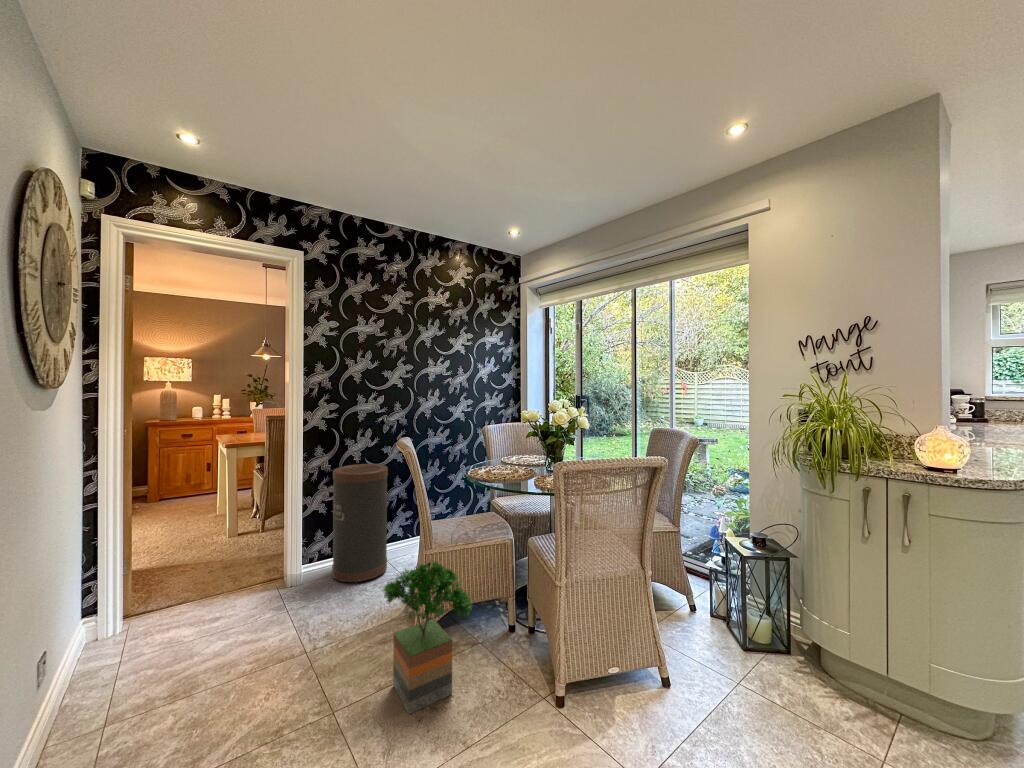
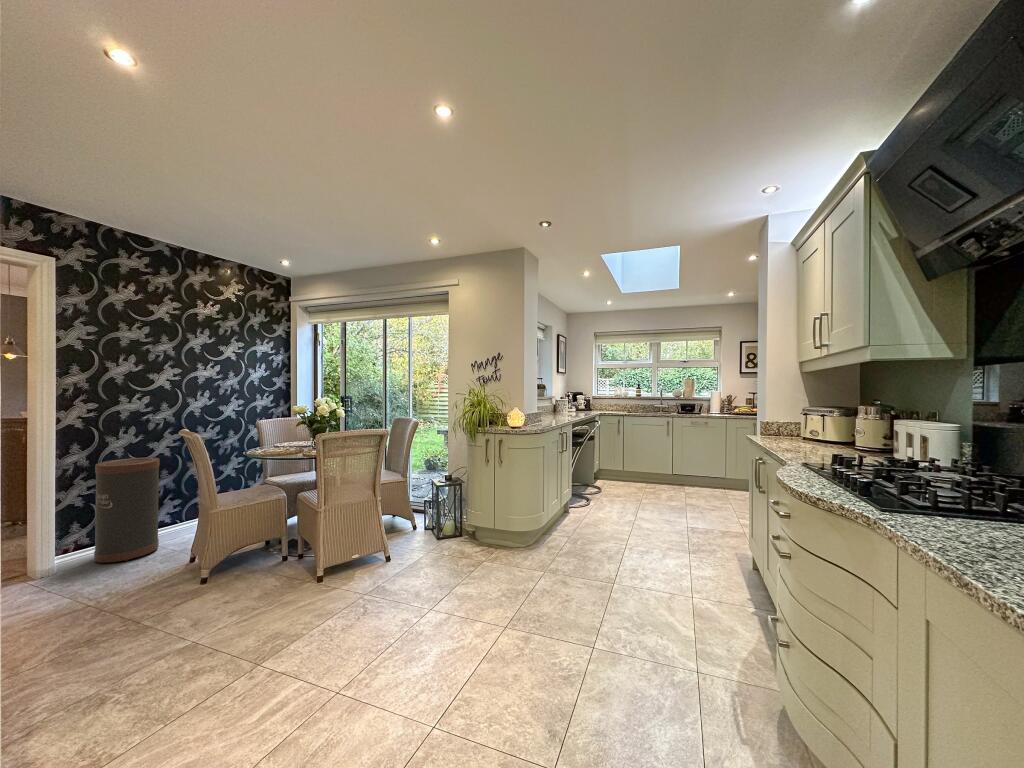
potted tree: present [383,562,472,714] -> none [184,508,261,605]

